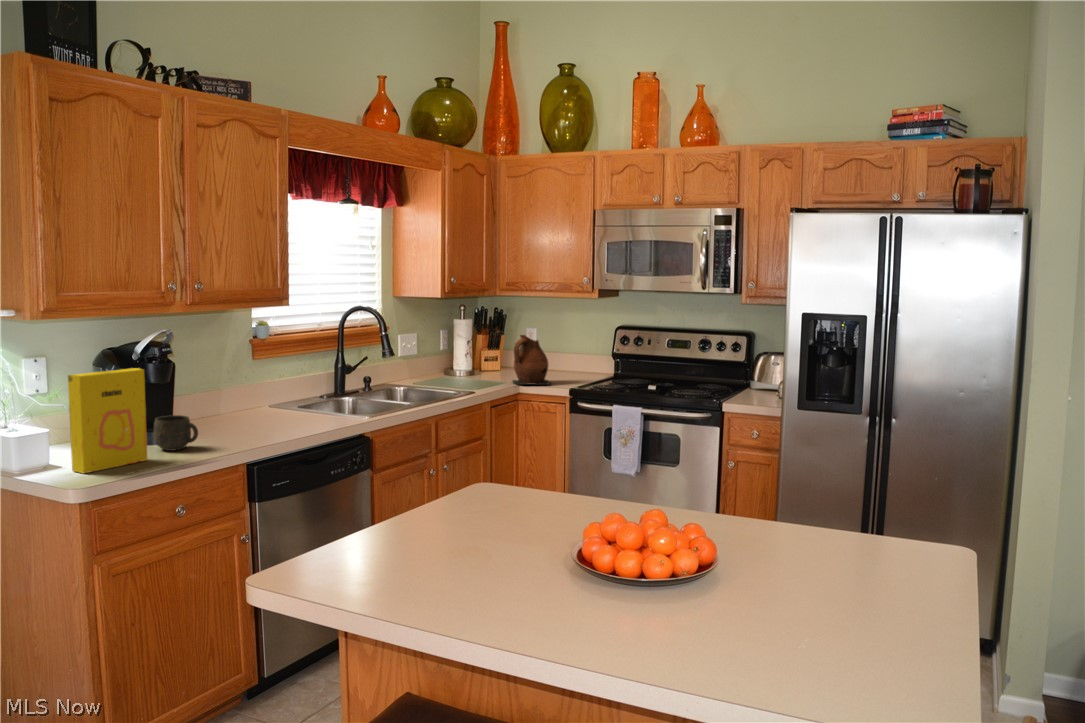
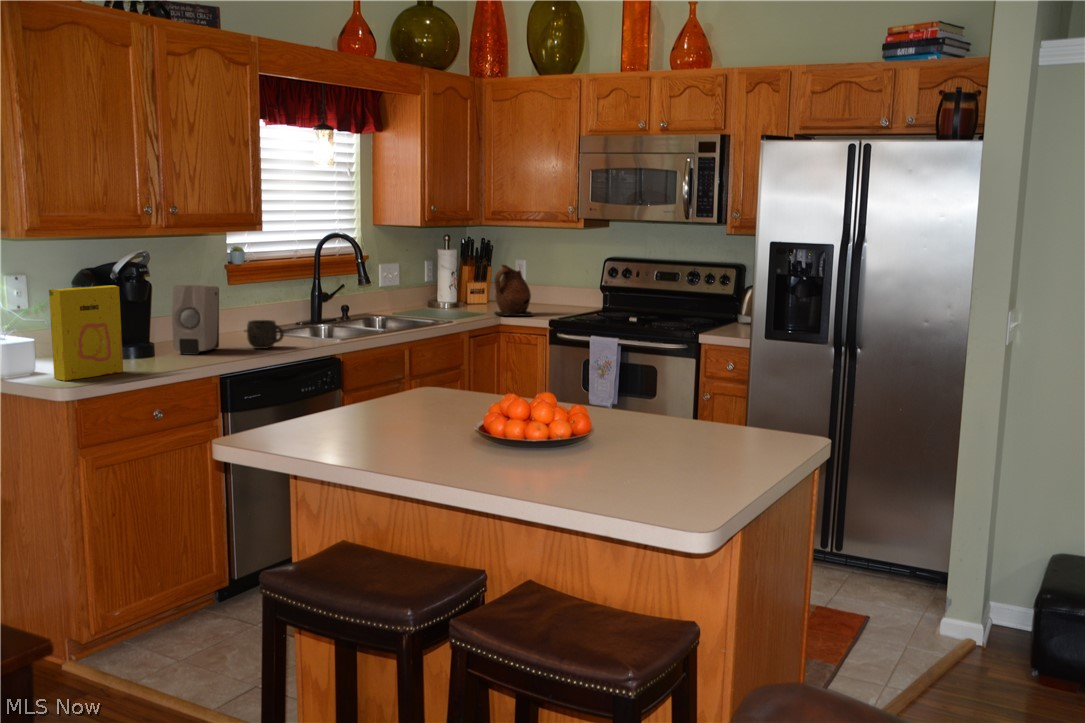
soap dispenser: none [199,363,247,436] -> present [172,285,219,355]
mug: present [154,415,198,451] -> present [247,320,284,349]

